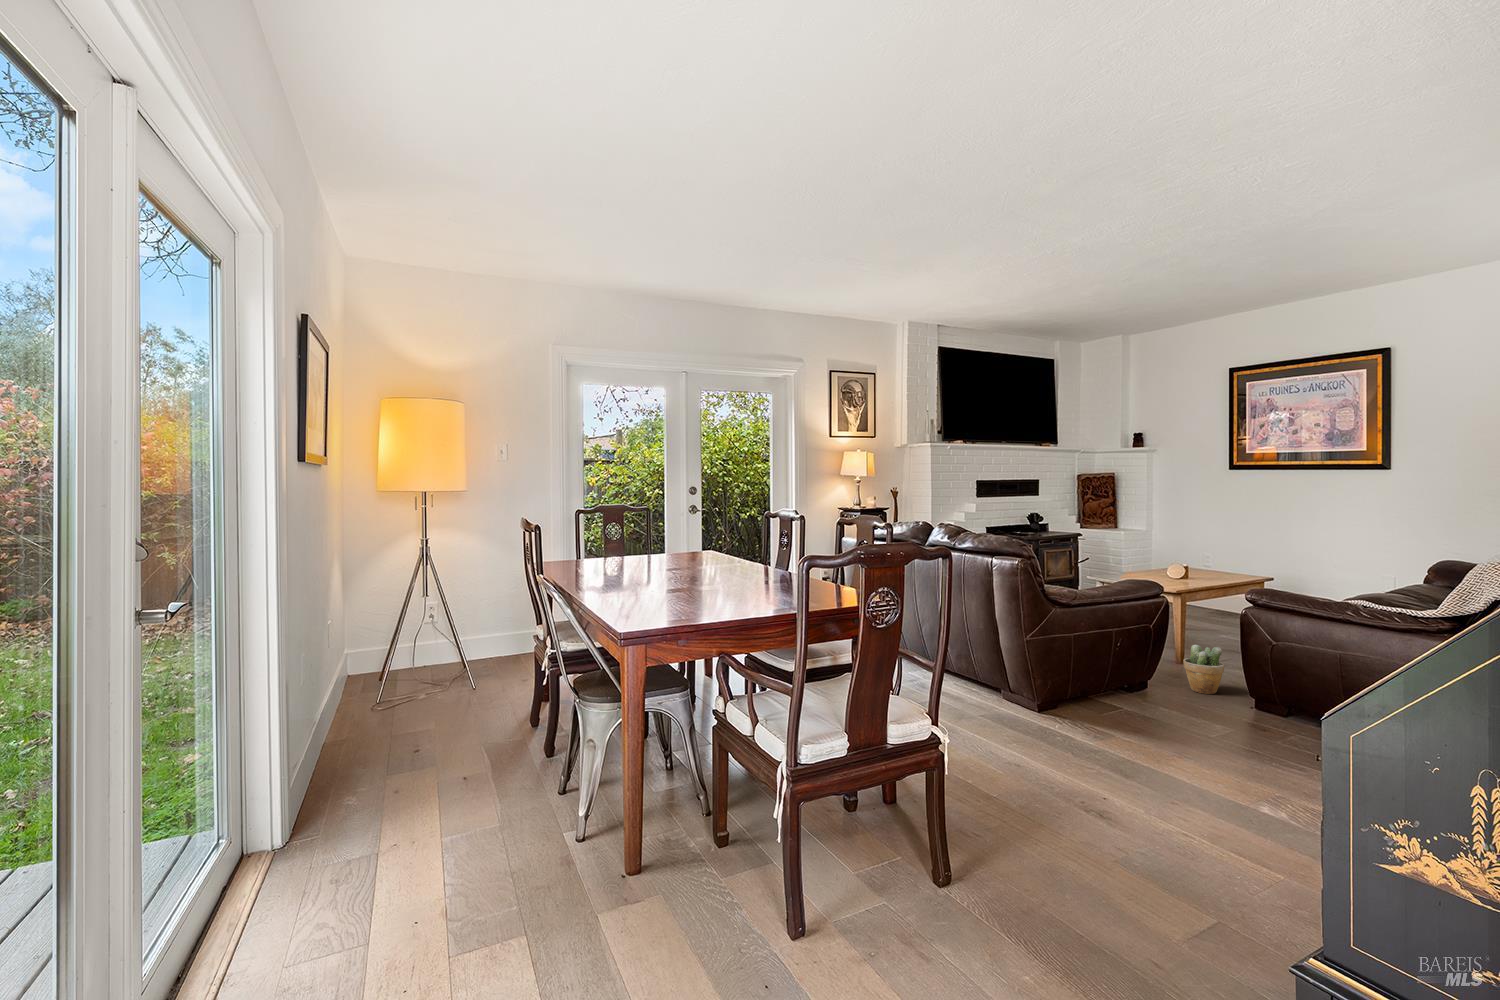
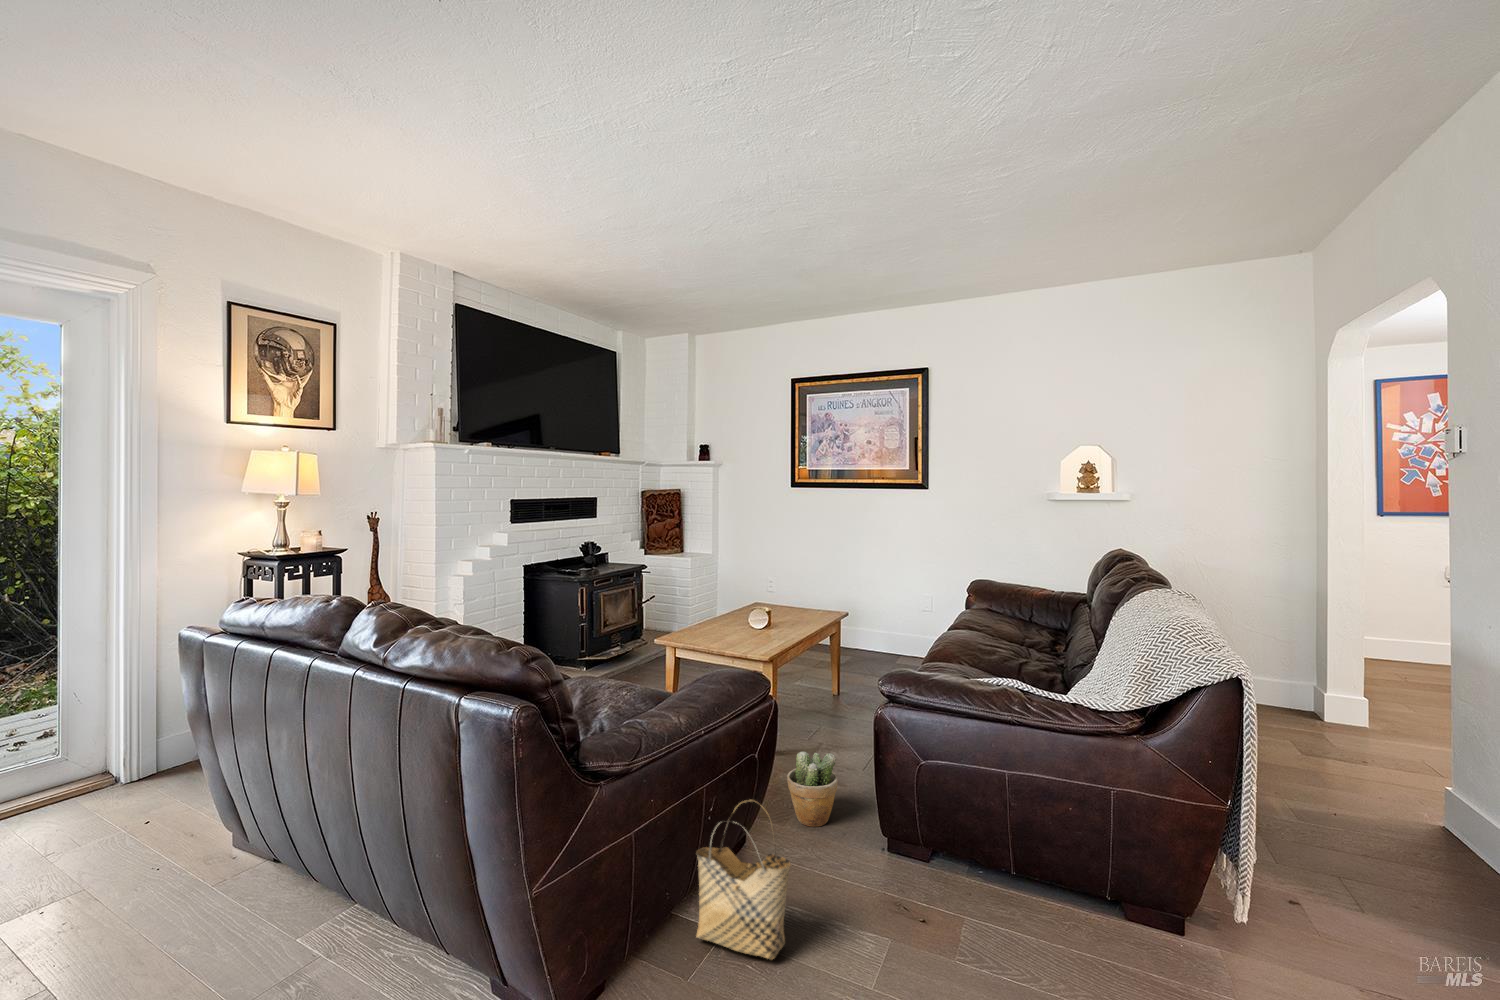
woven basket: none [1109,643,1168,722] -> present [696,799,791,959]

